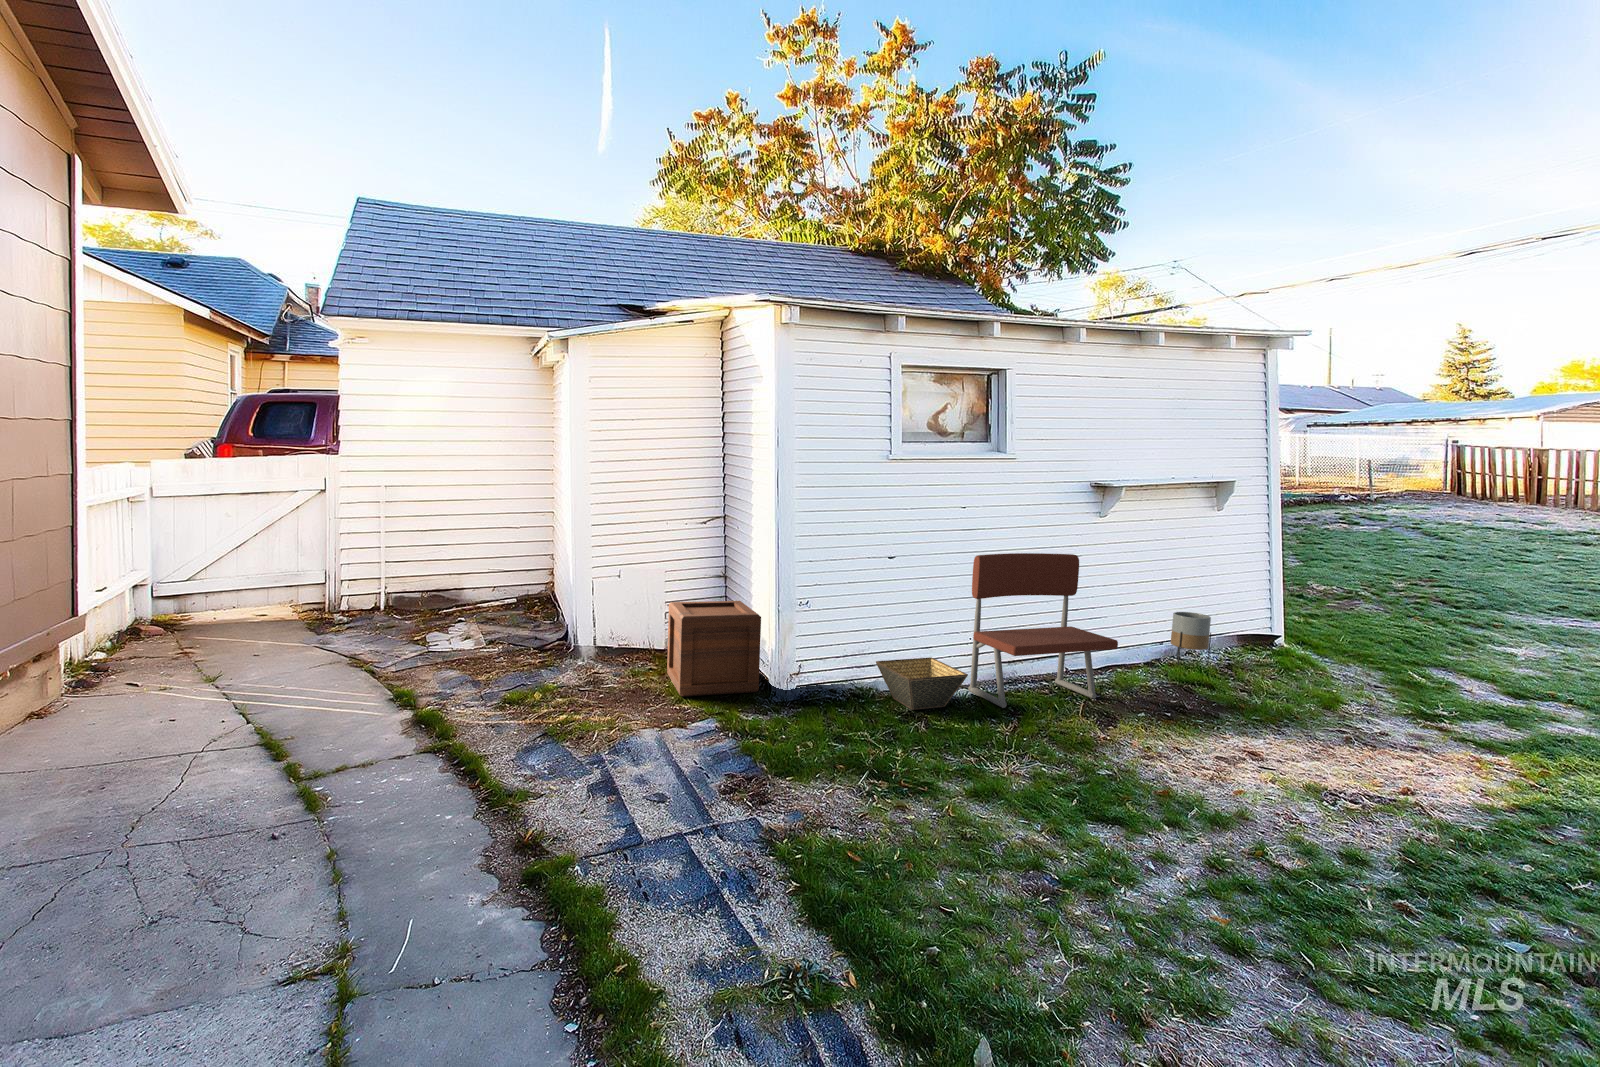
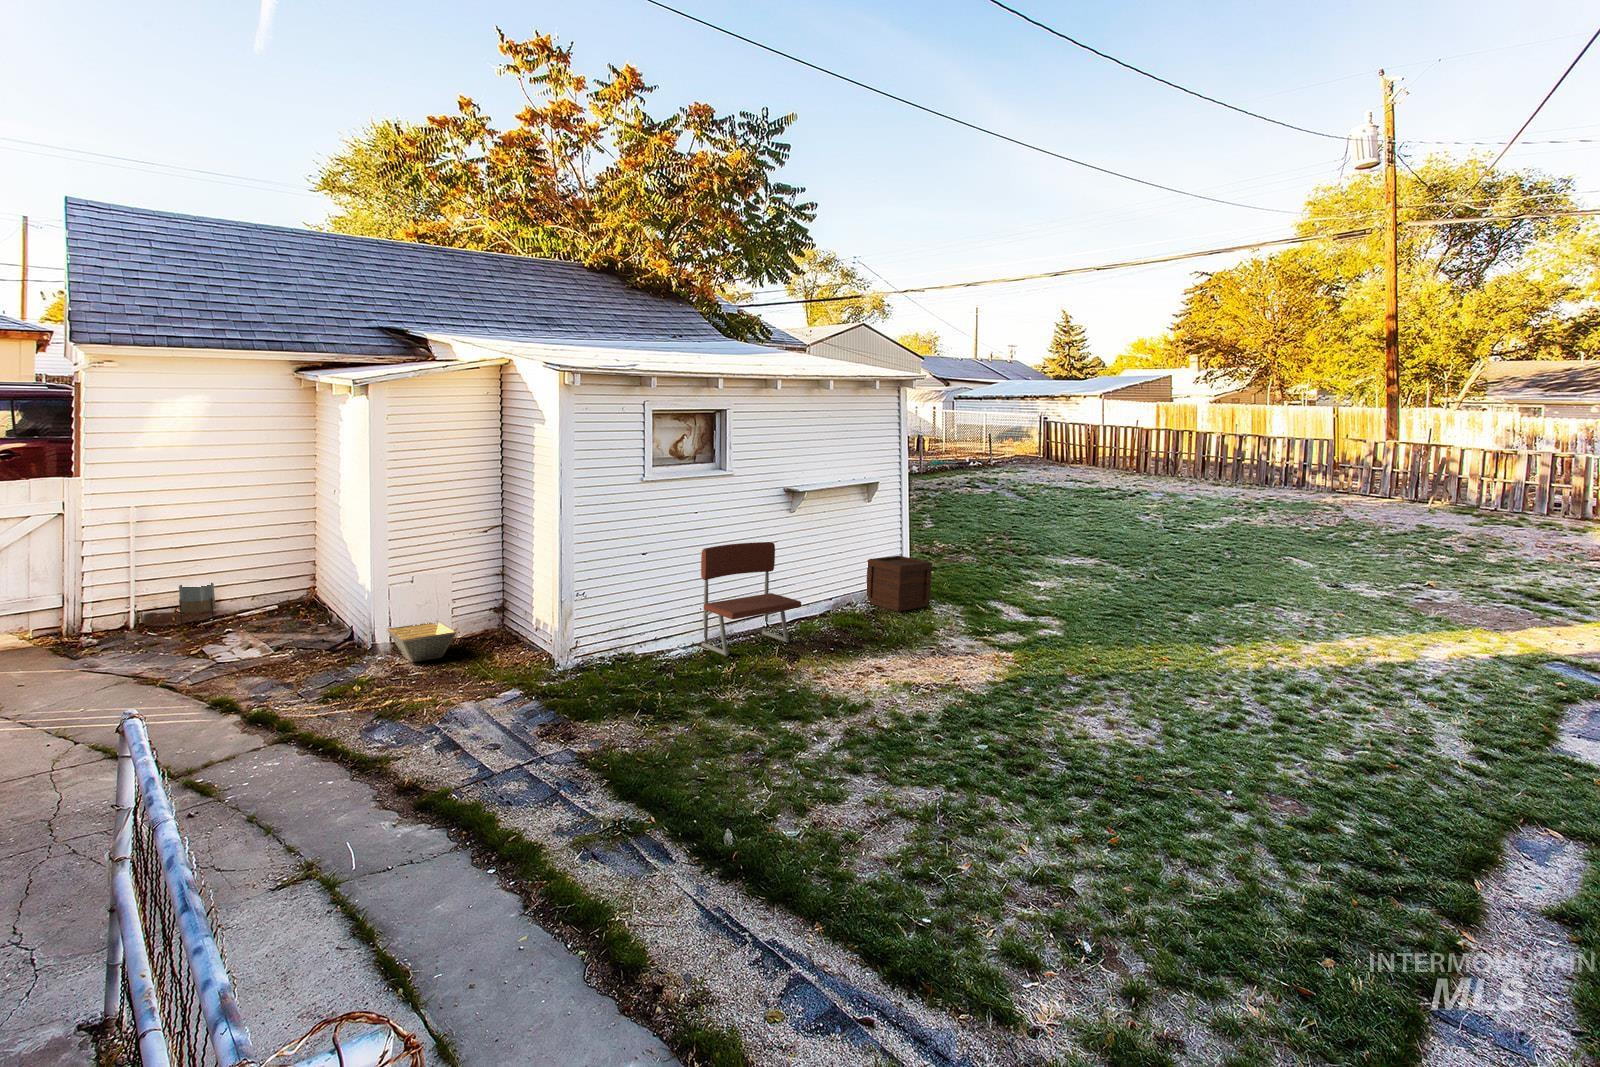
wooden crate: present [667,601,761,697] -> present [867,556,932,612]
planter: present [1171,612,1211,665] -> present [179,583,216,626]
basket: present [876,657,968,710] -> present [387,621,456,662]

